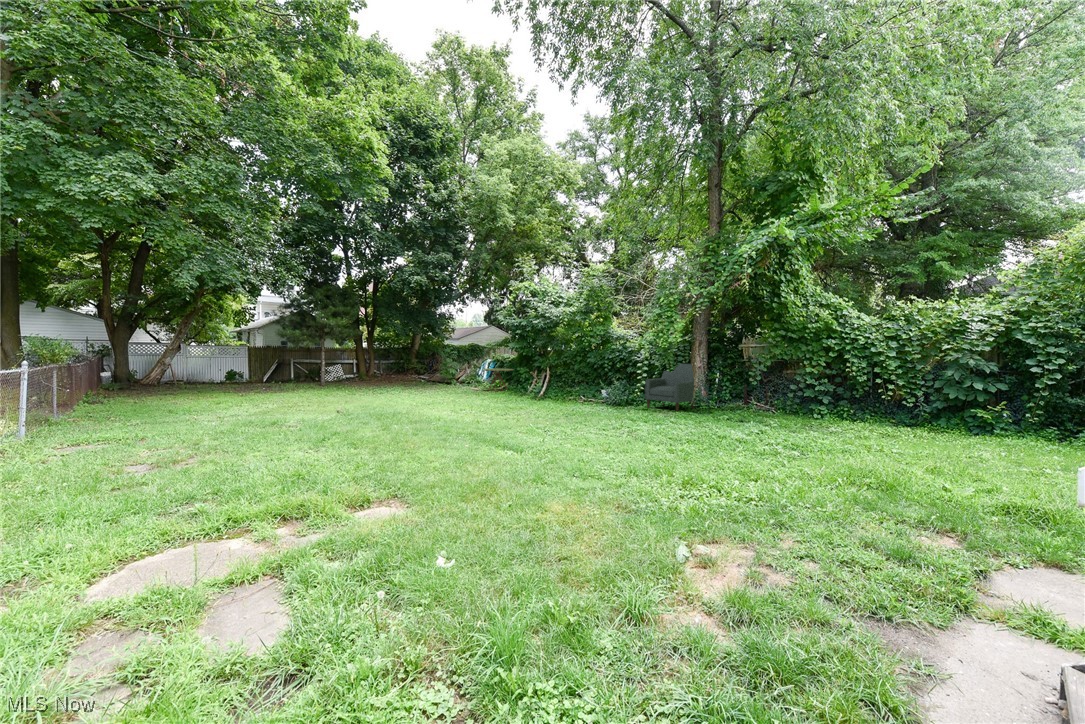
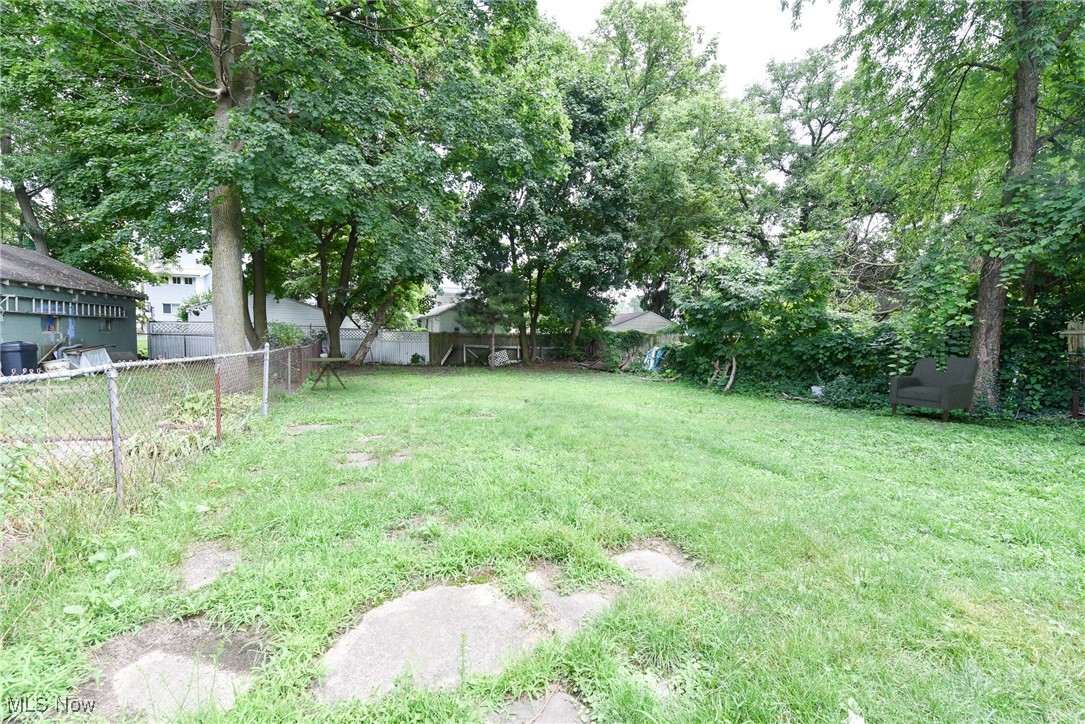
round table: present [483,369,513,390] -> present [304,358,352,390]

